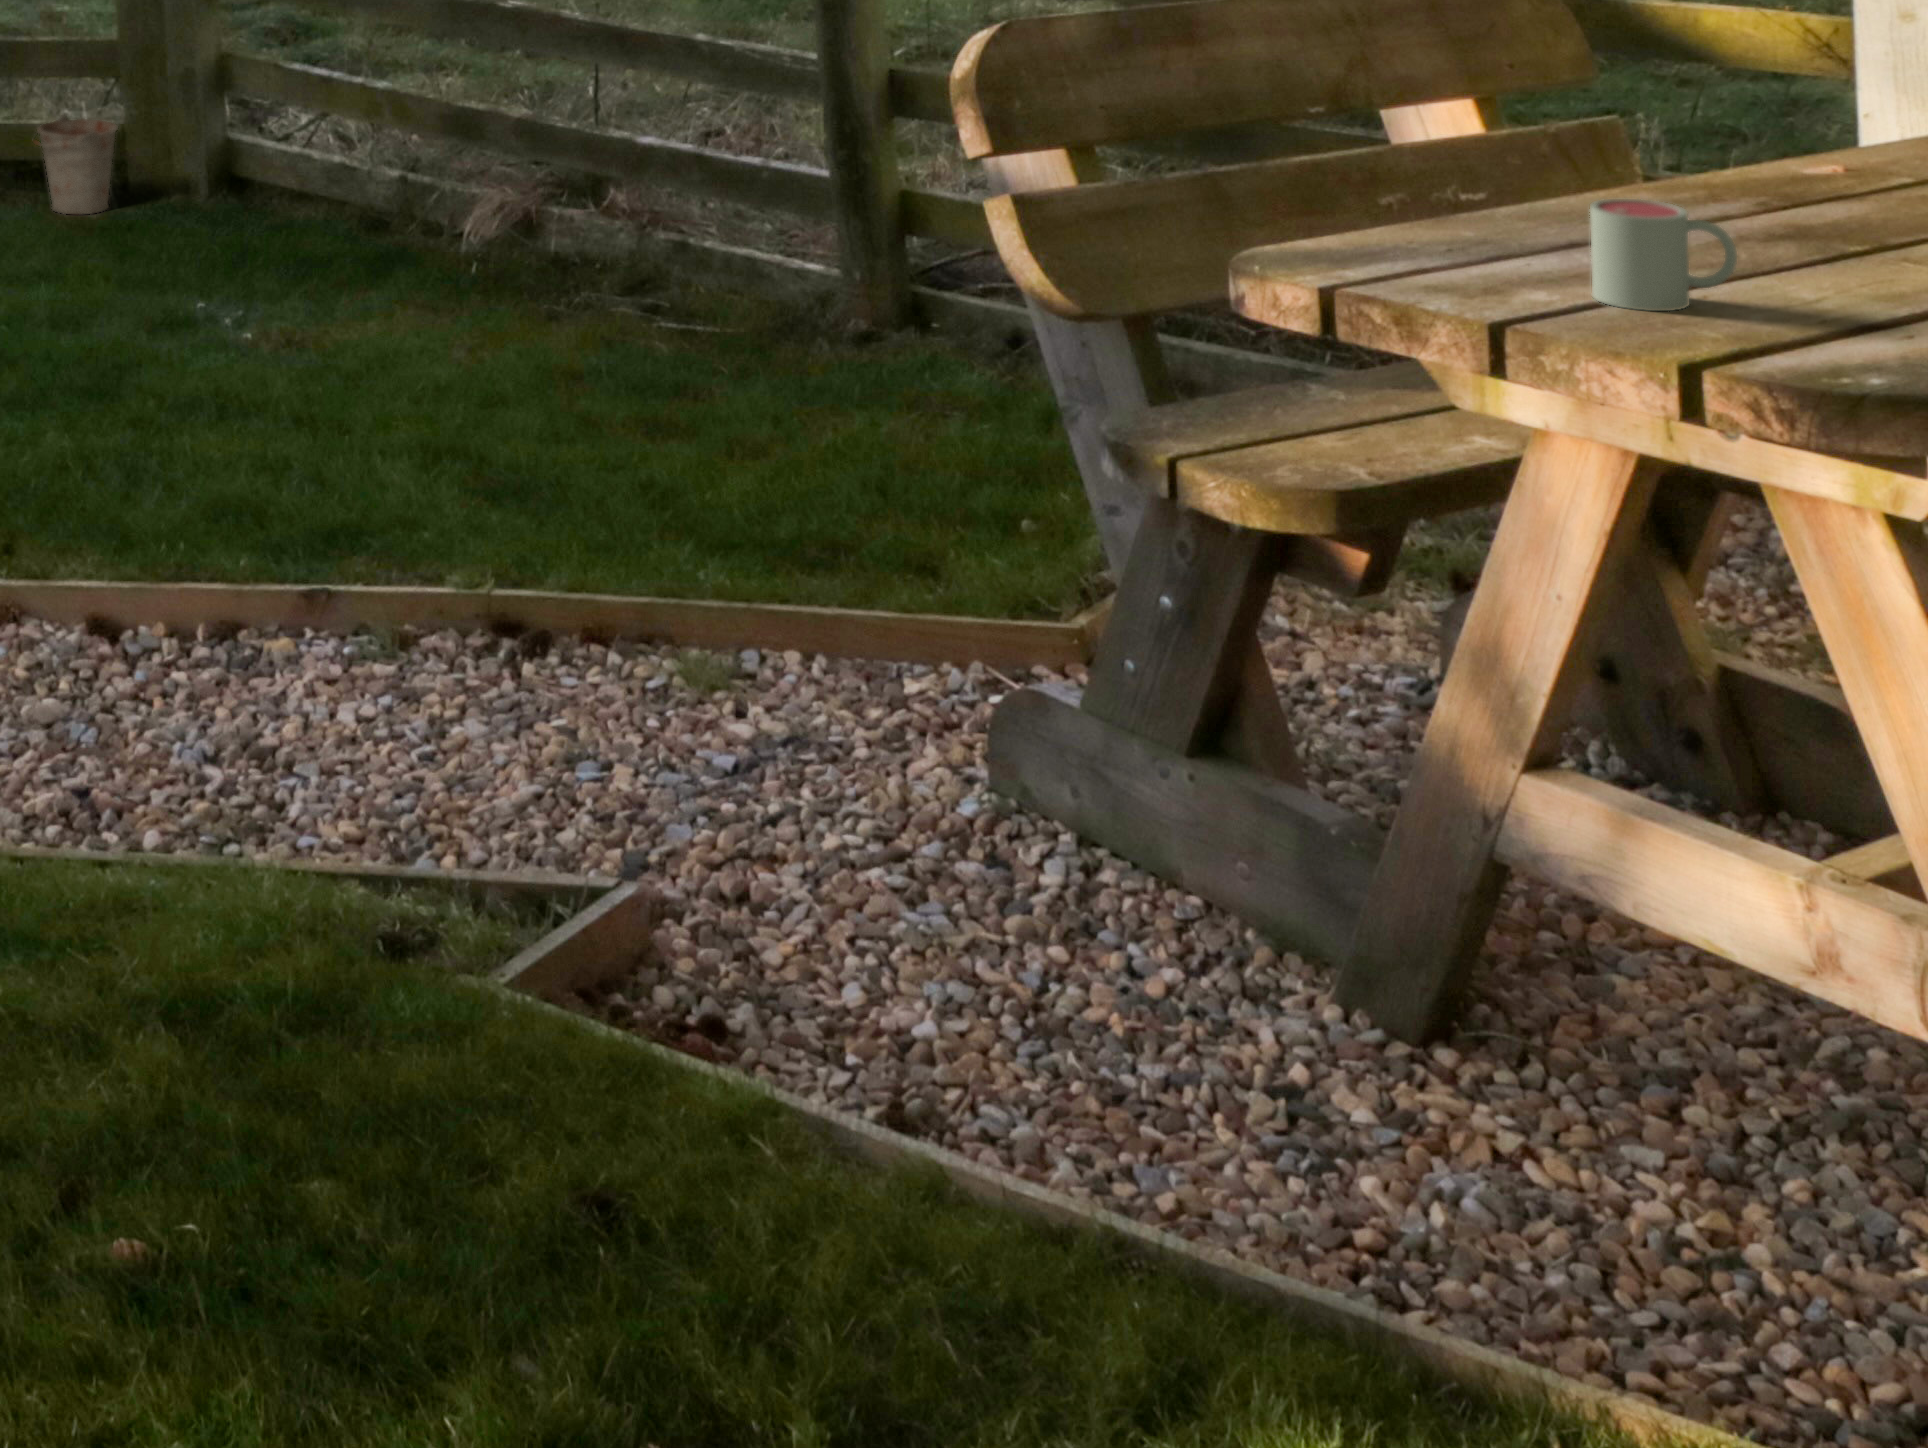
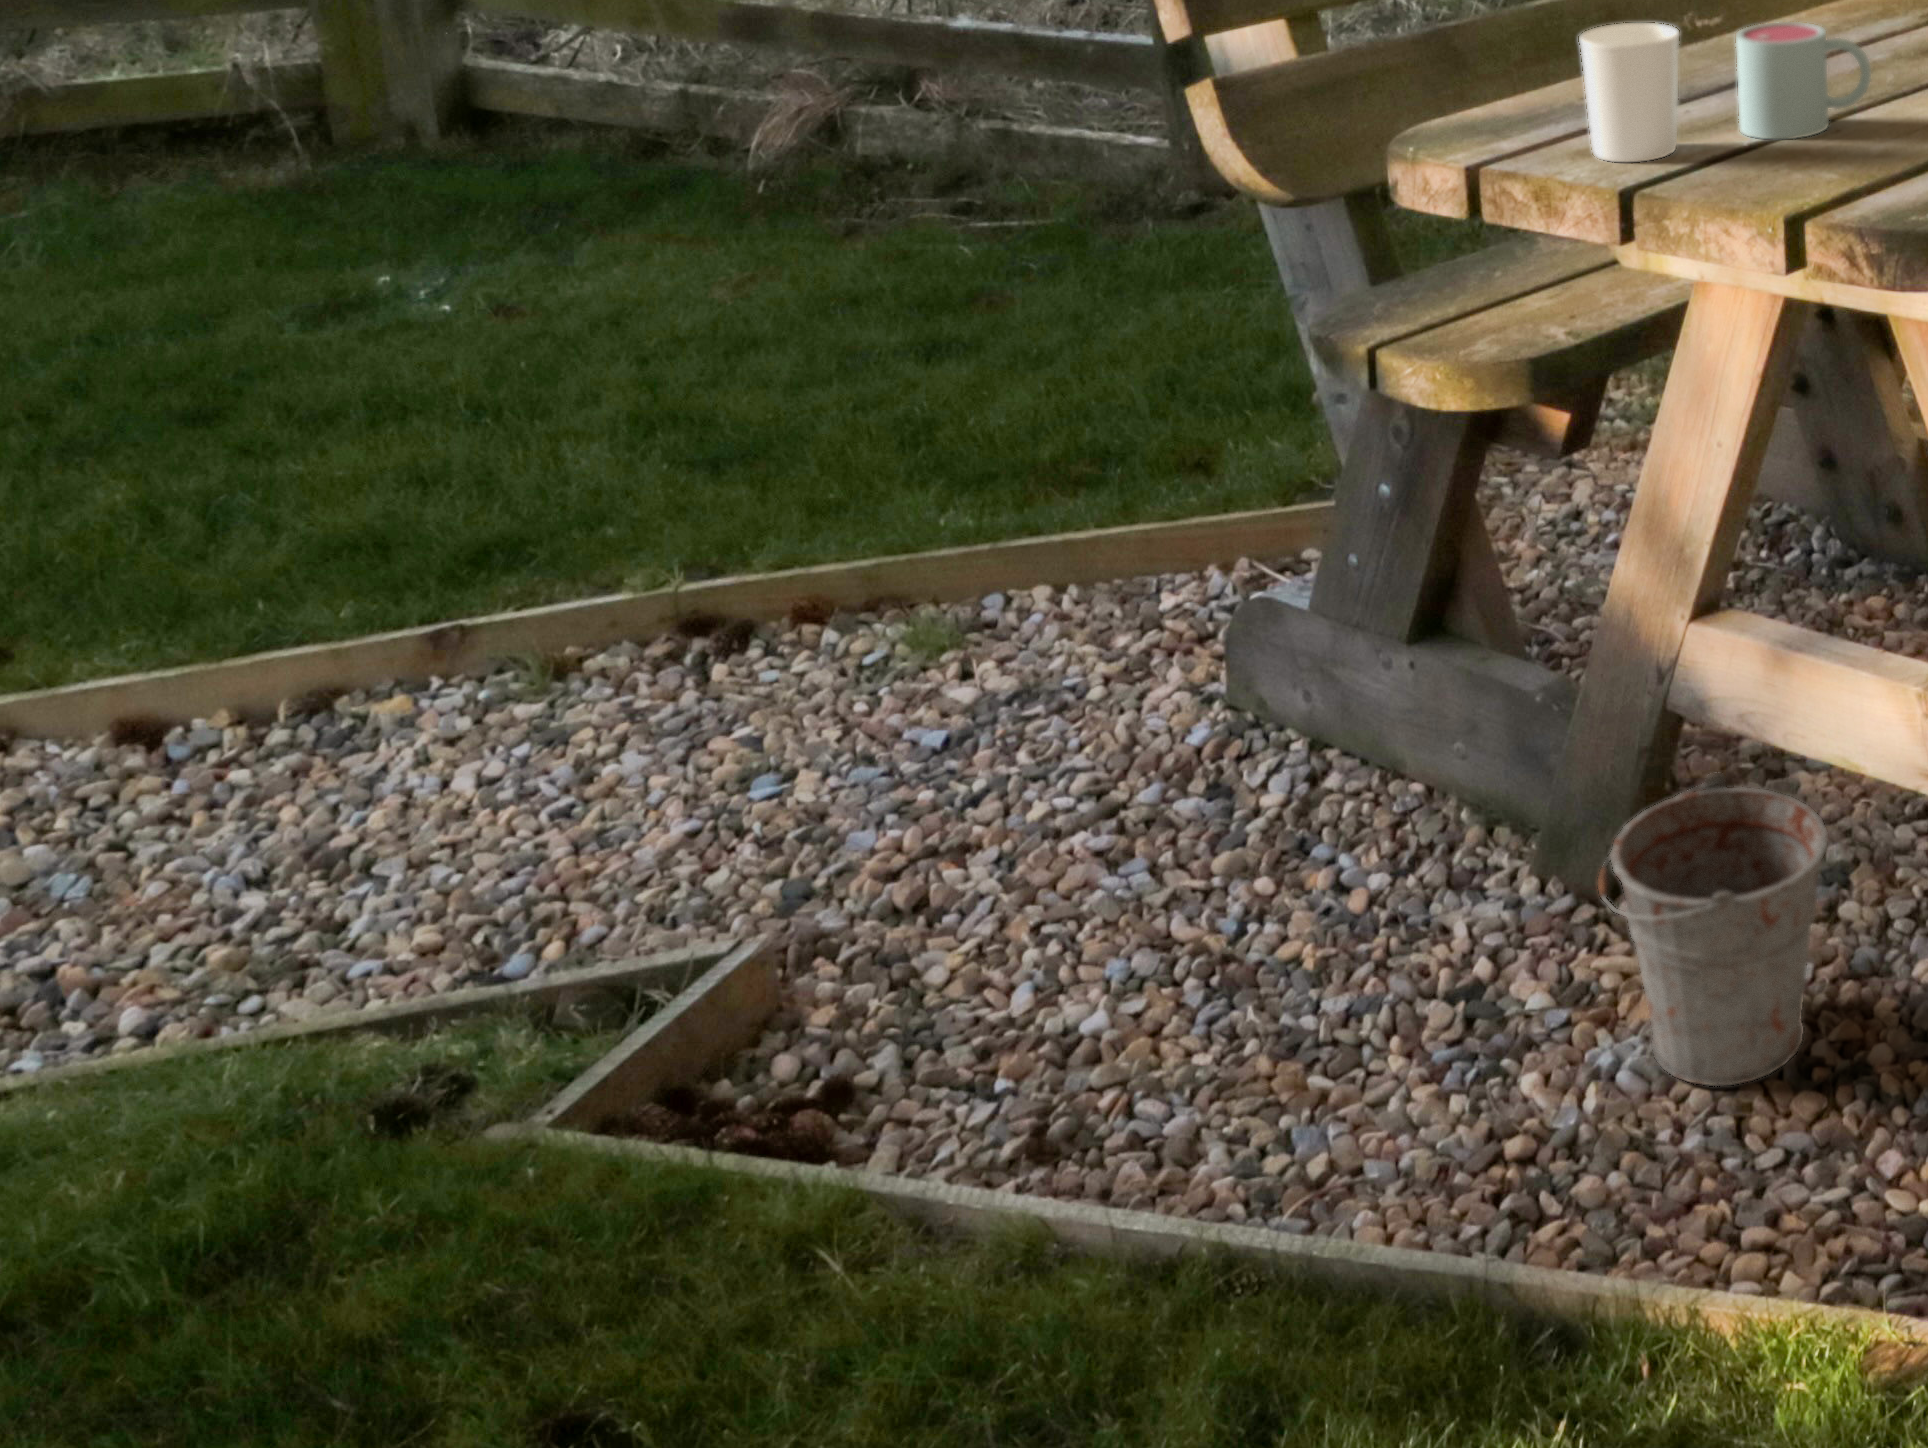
bucket: present [34,115,117,214] -> present [1598,773,1828,1086]
candle holder: none [1437,184,1539,313] -> present [1579,23,1679,162]

